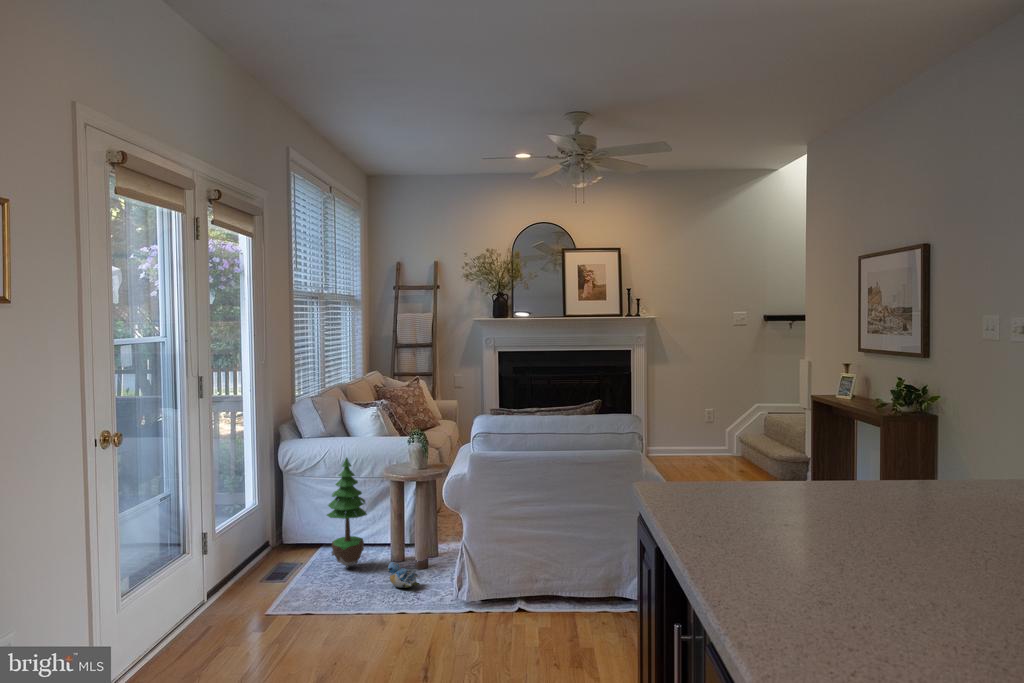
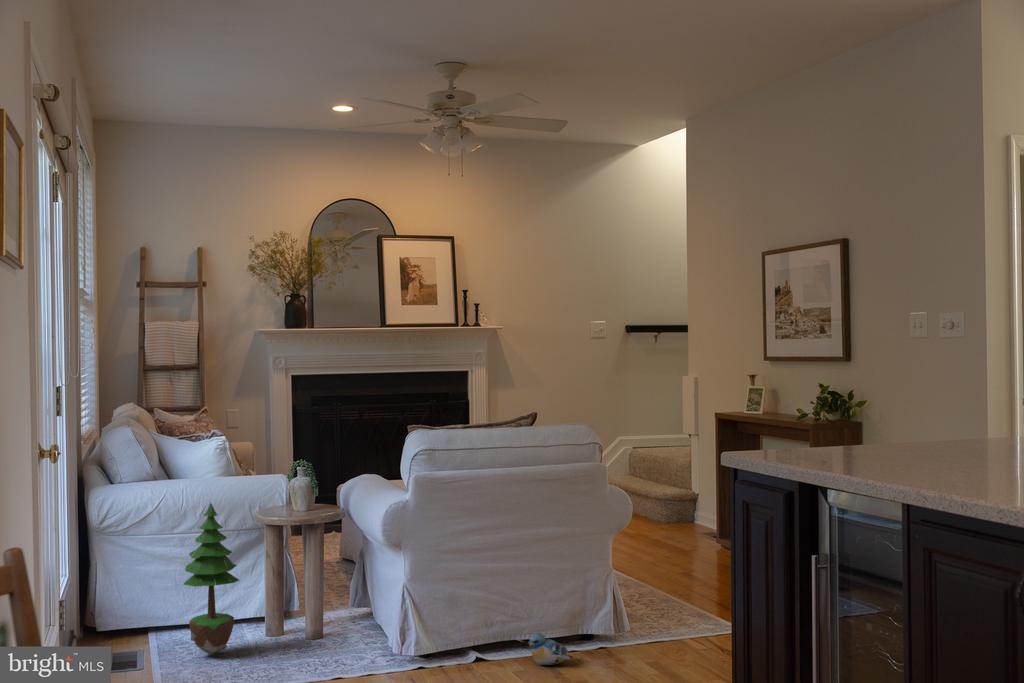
plush toy: present [387,562,420,588] -> present [528,633,573,665]

